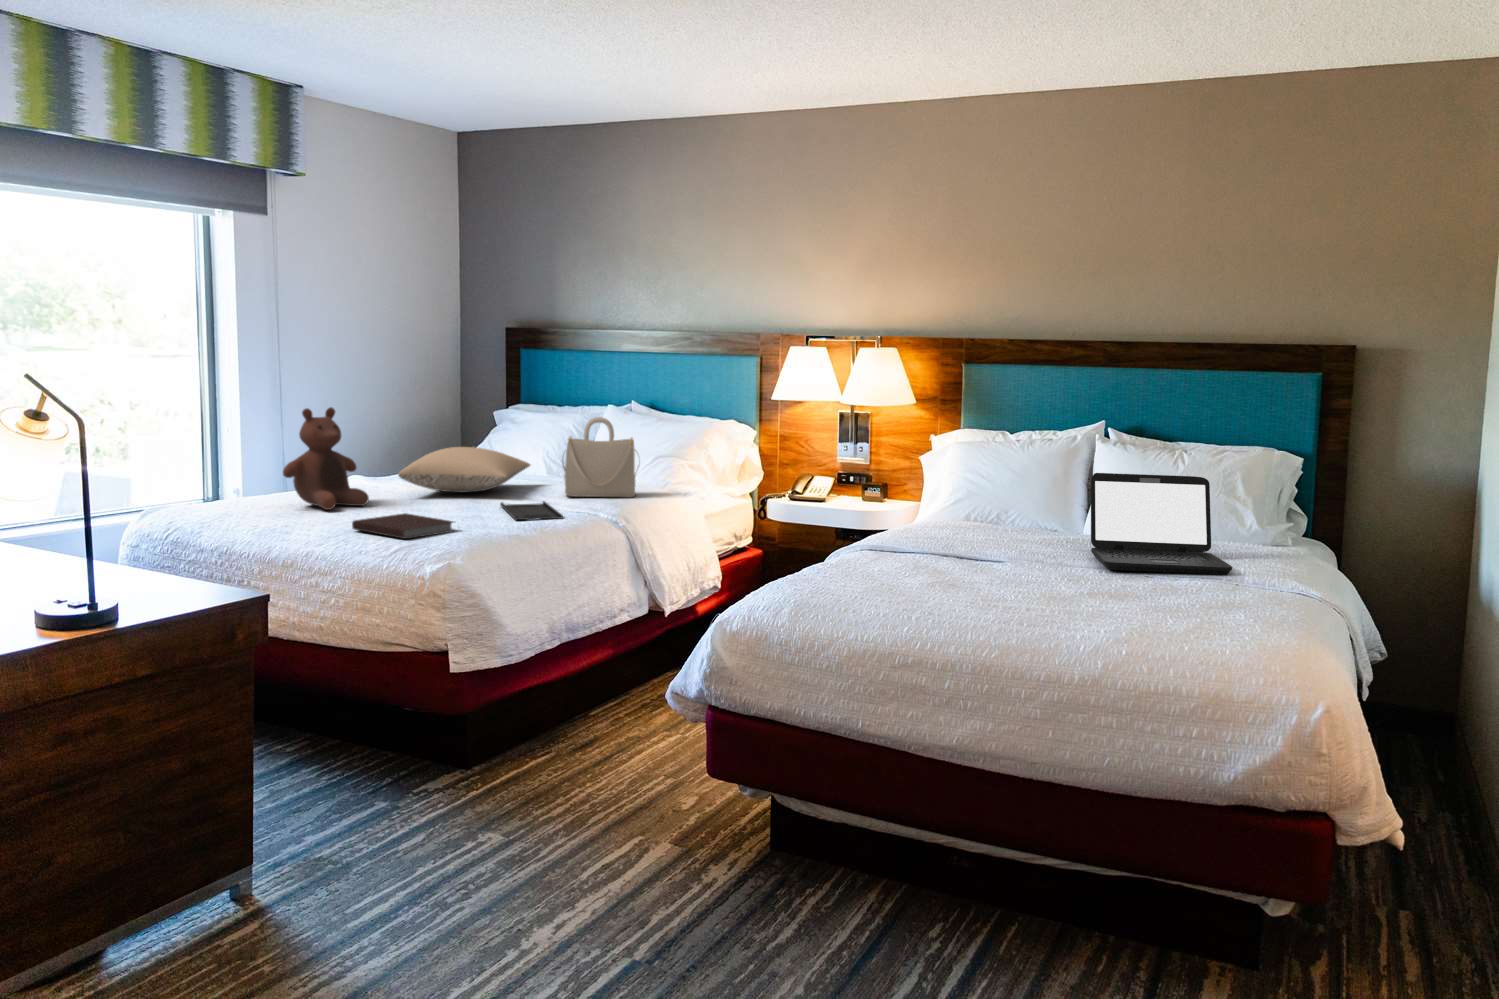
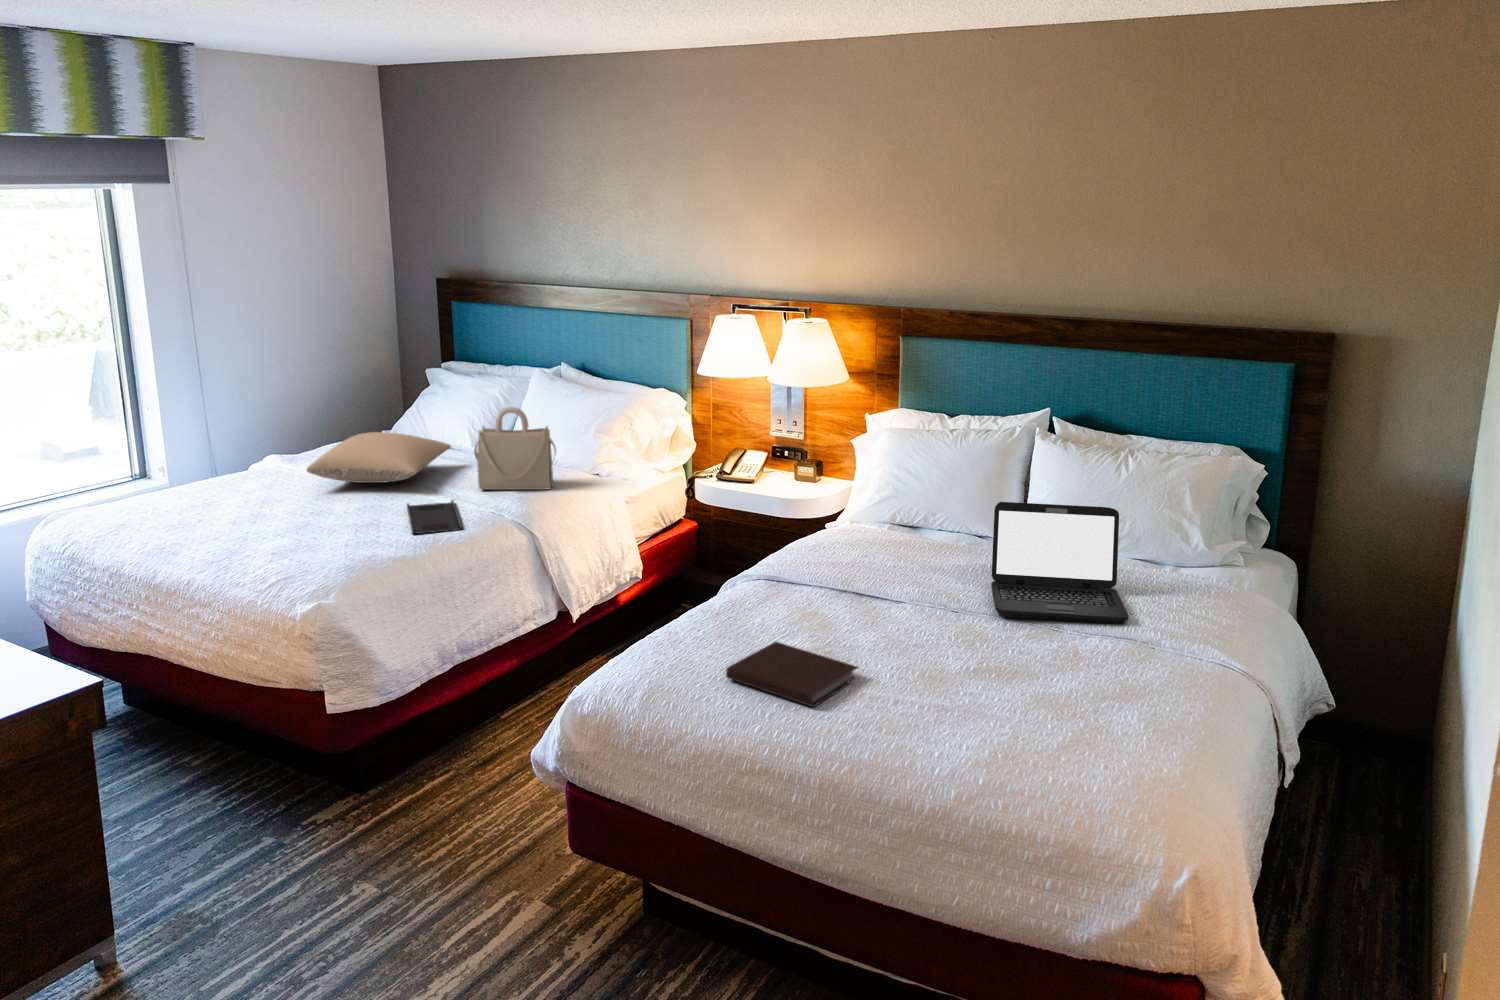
stuffed bear: present [283,407,369,510] -> none [182,406,274,516]
notebook: present [352,513,453,539] -> present [726,641,858,707]

